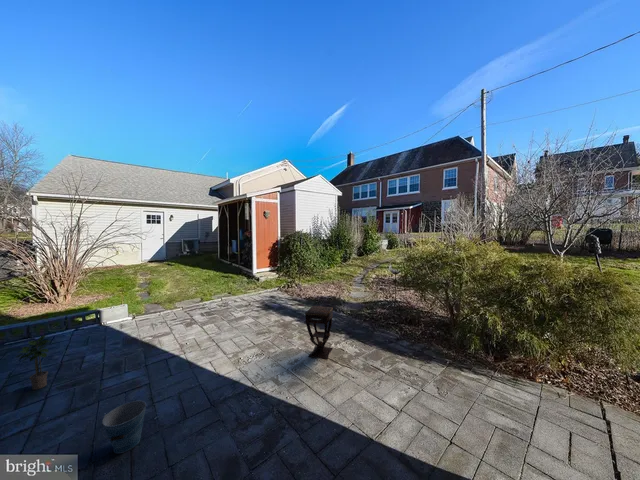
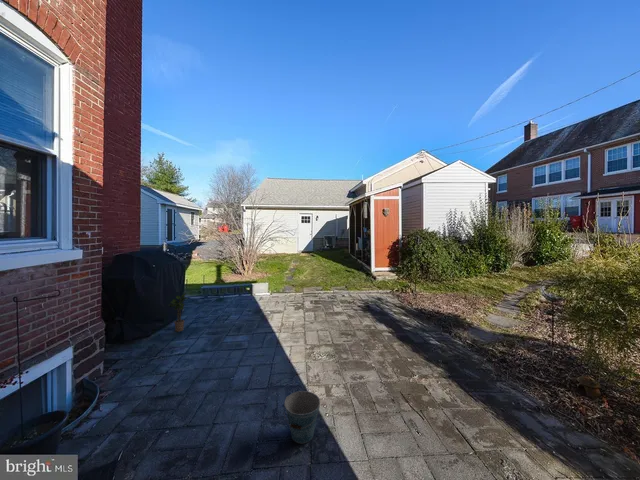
side table: present [305,306,333,359] -> none [377,319,419,391]
bucket: present [102,401,146,453] -> present [284,391,320,443]

